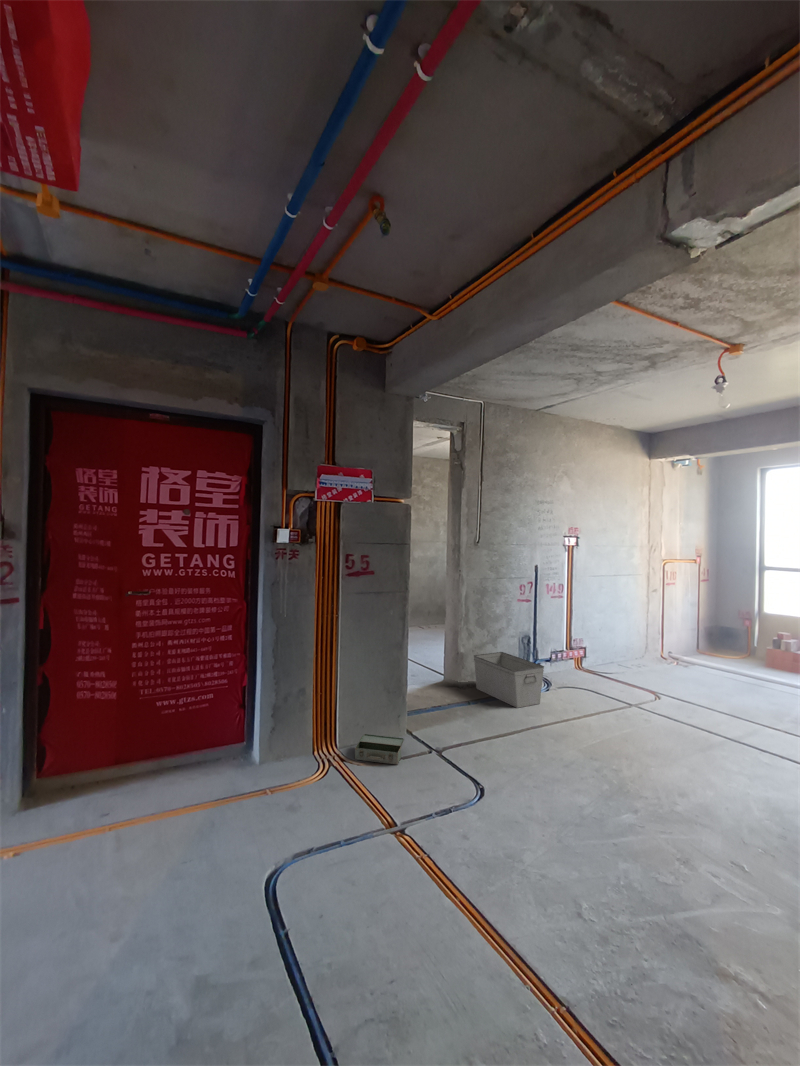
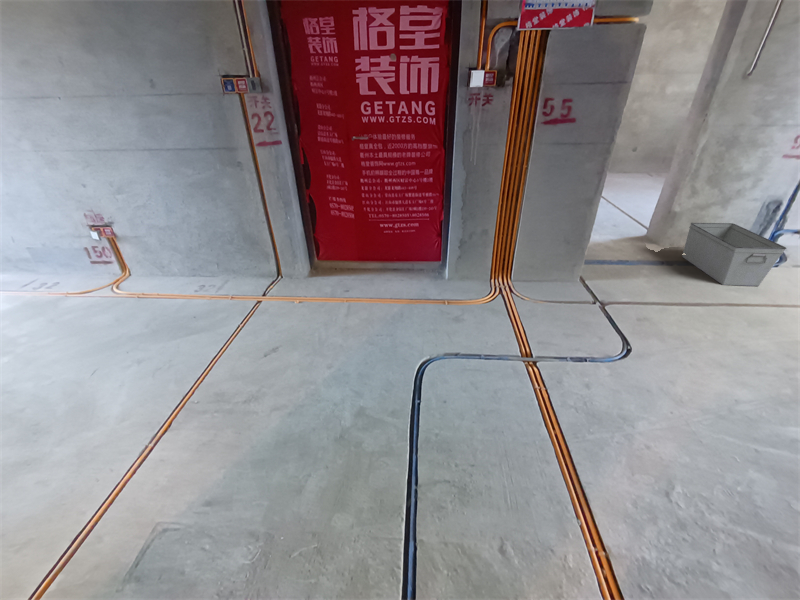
toolbox: present [355,734,404,764] -> none [521,276,571,307]

